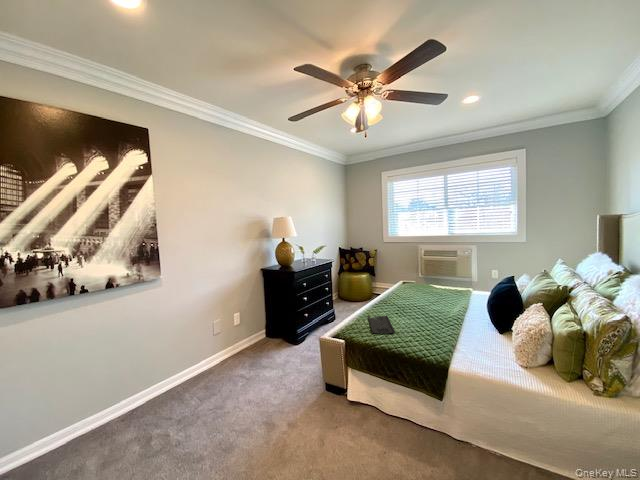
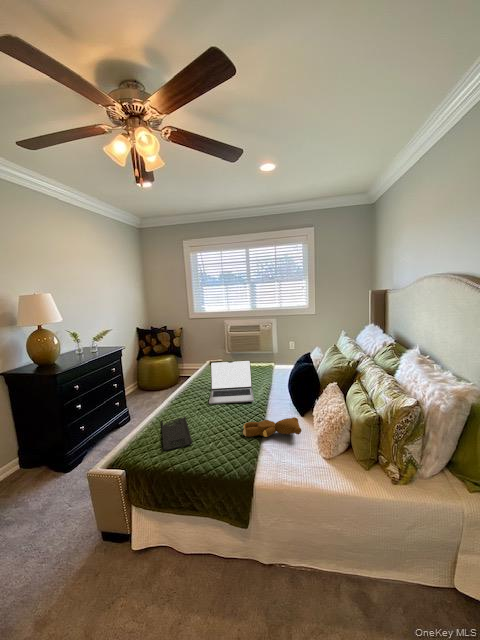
laptop: none [406,277,448,314] -> present [209,360,254,404]
teddy bear: none [438,326,497,342] -> present [243,417,302,437]

